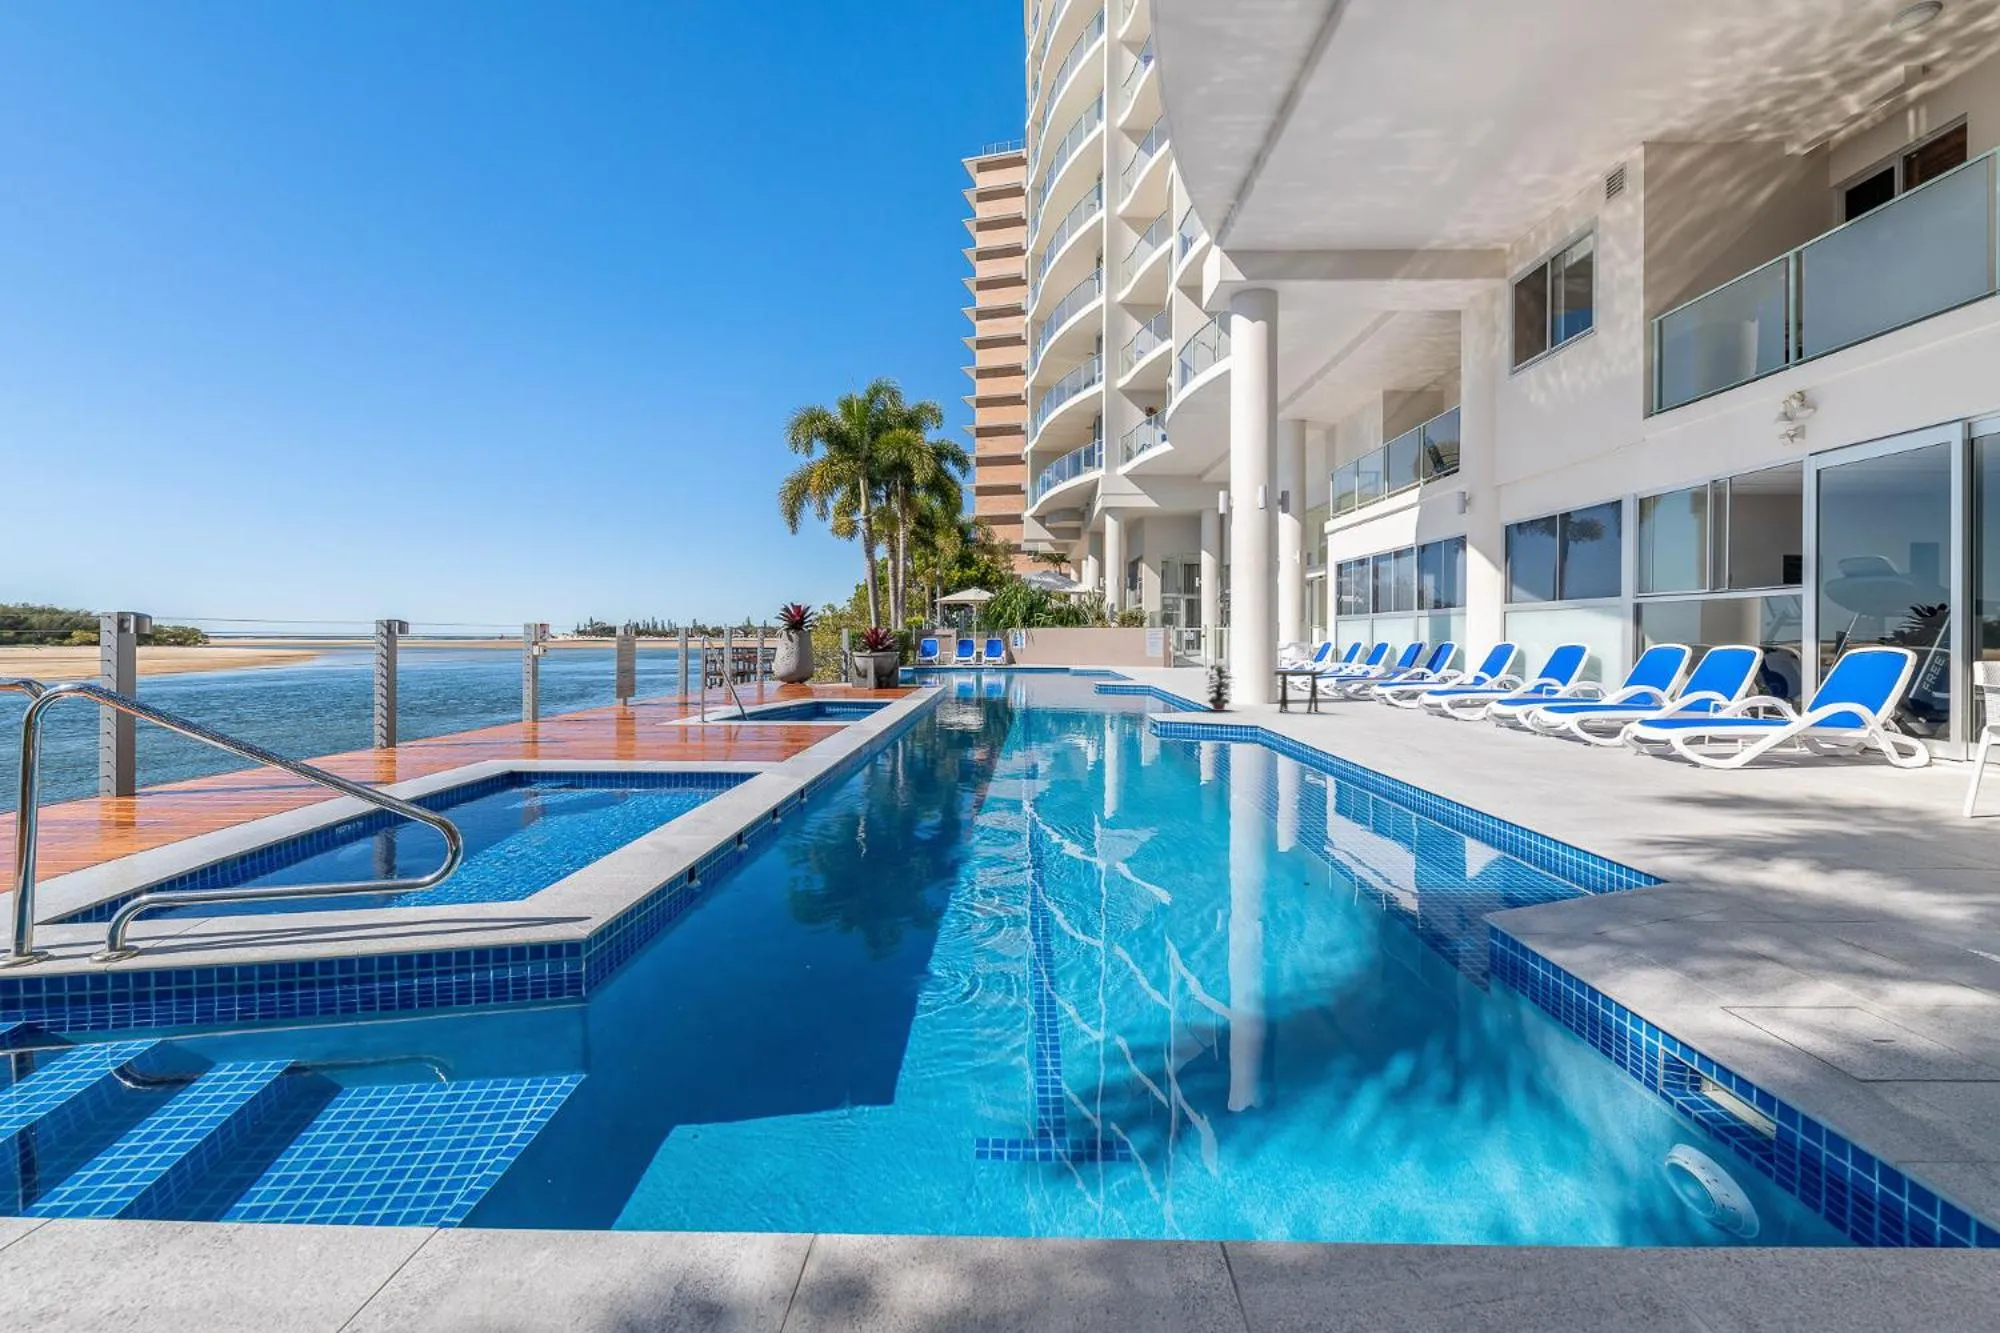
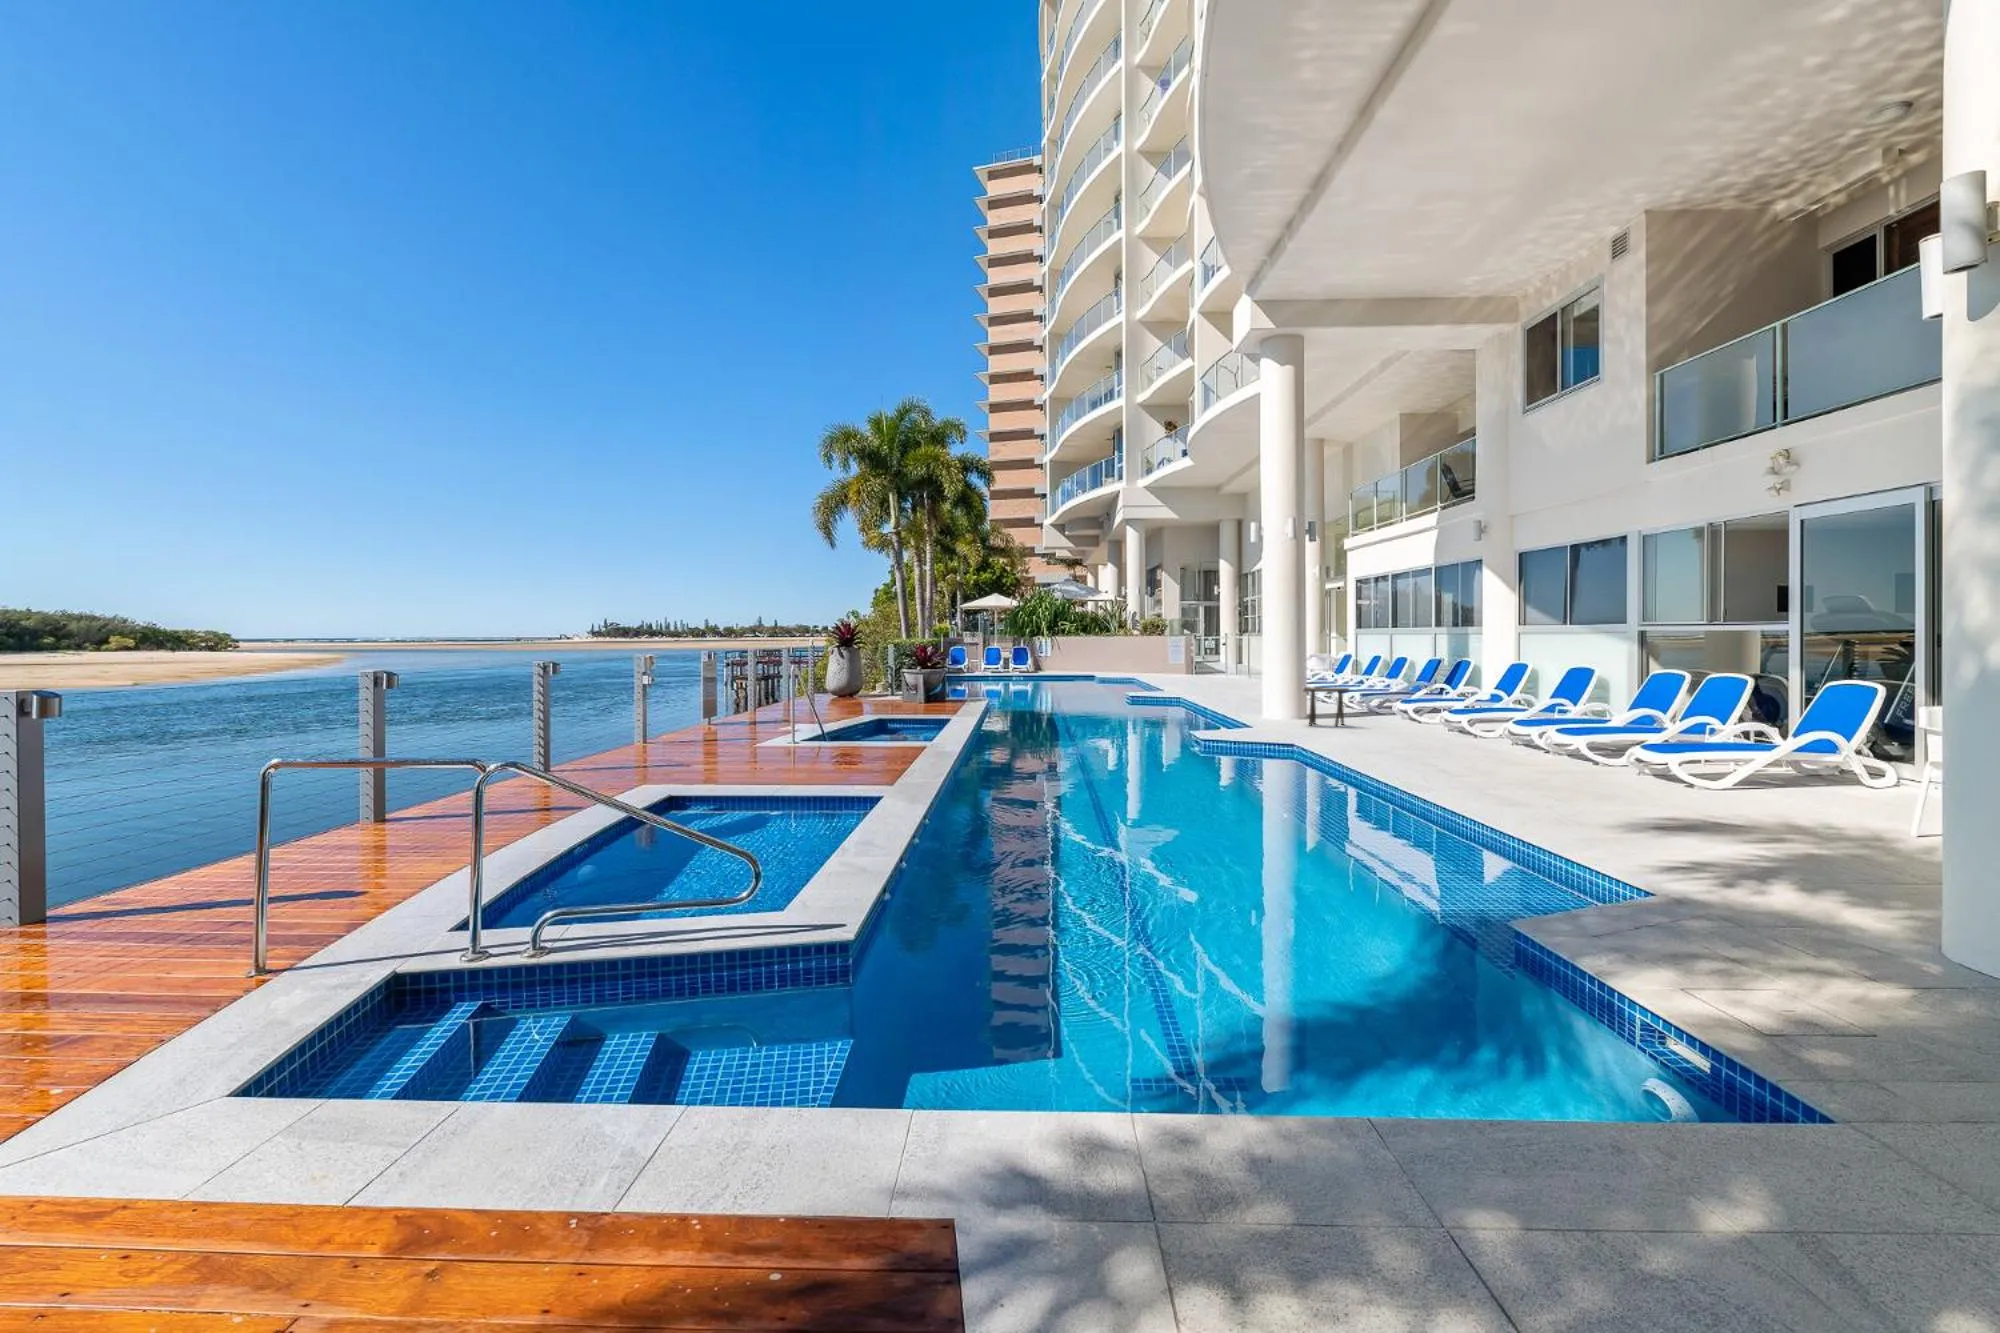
decorative plant: present [1206,665,1232,711] -> none [1237,681,1269,724]

